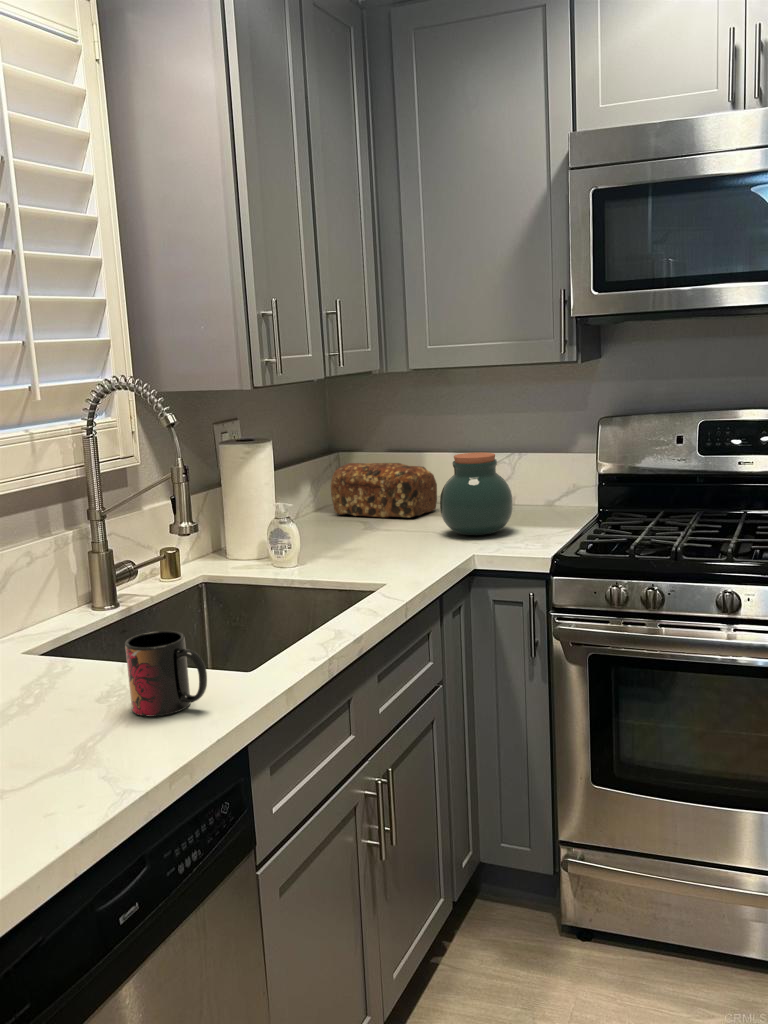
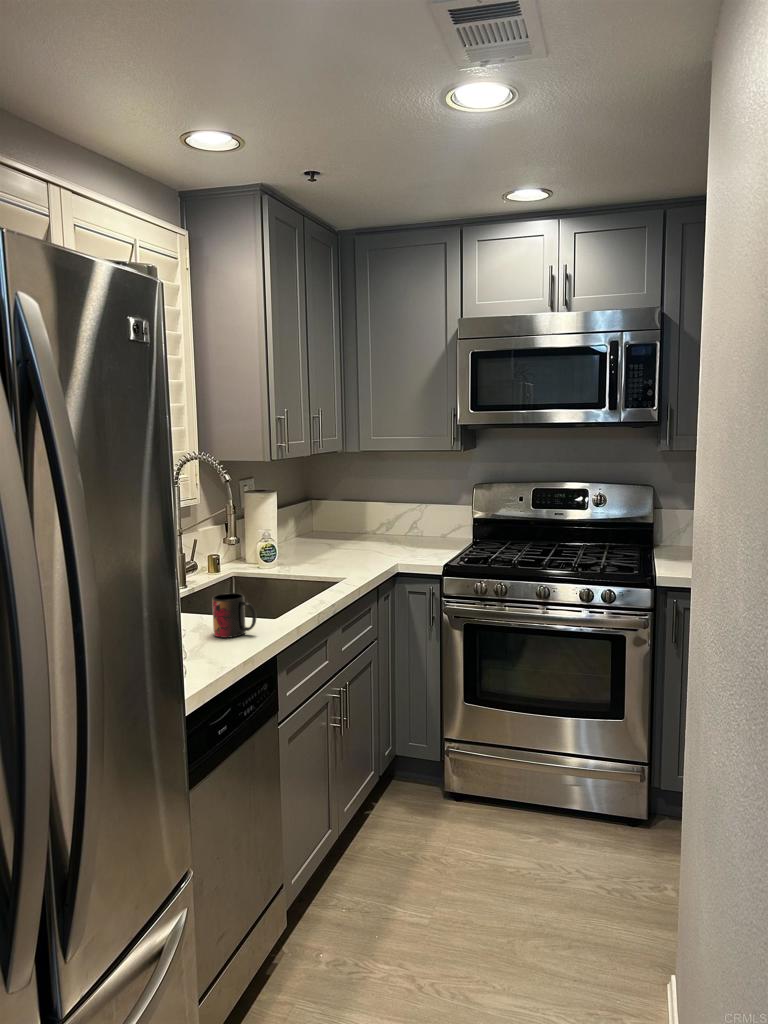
jar: present [440,452,513,535] -> none [377,503,421,553]
bread loaf: present [331,463,437,518] -> none [308,508,374,542]

